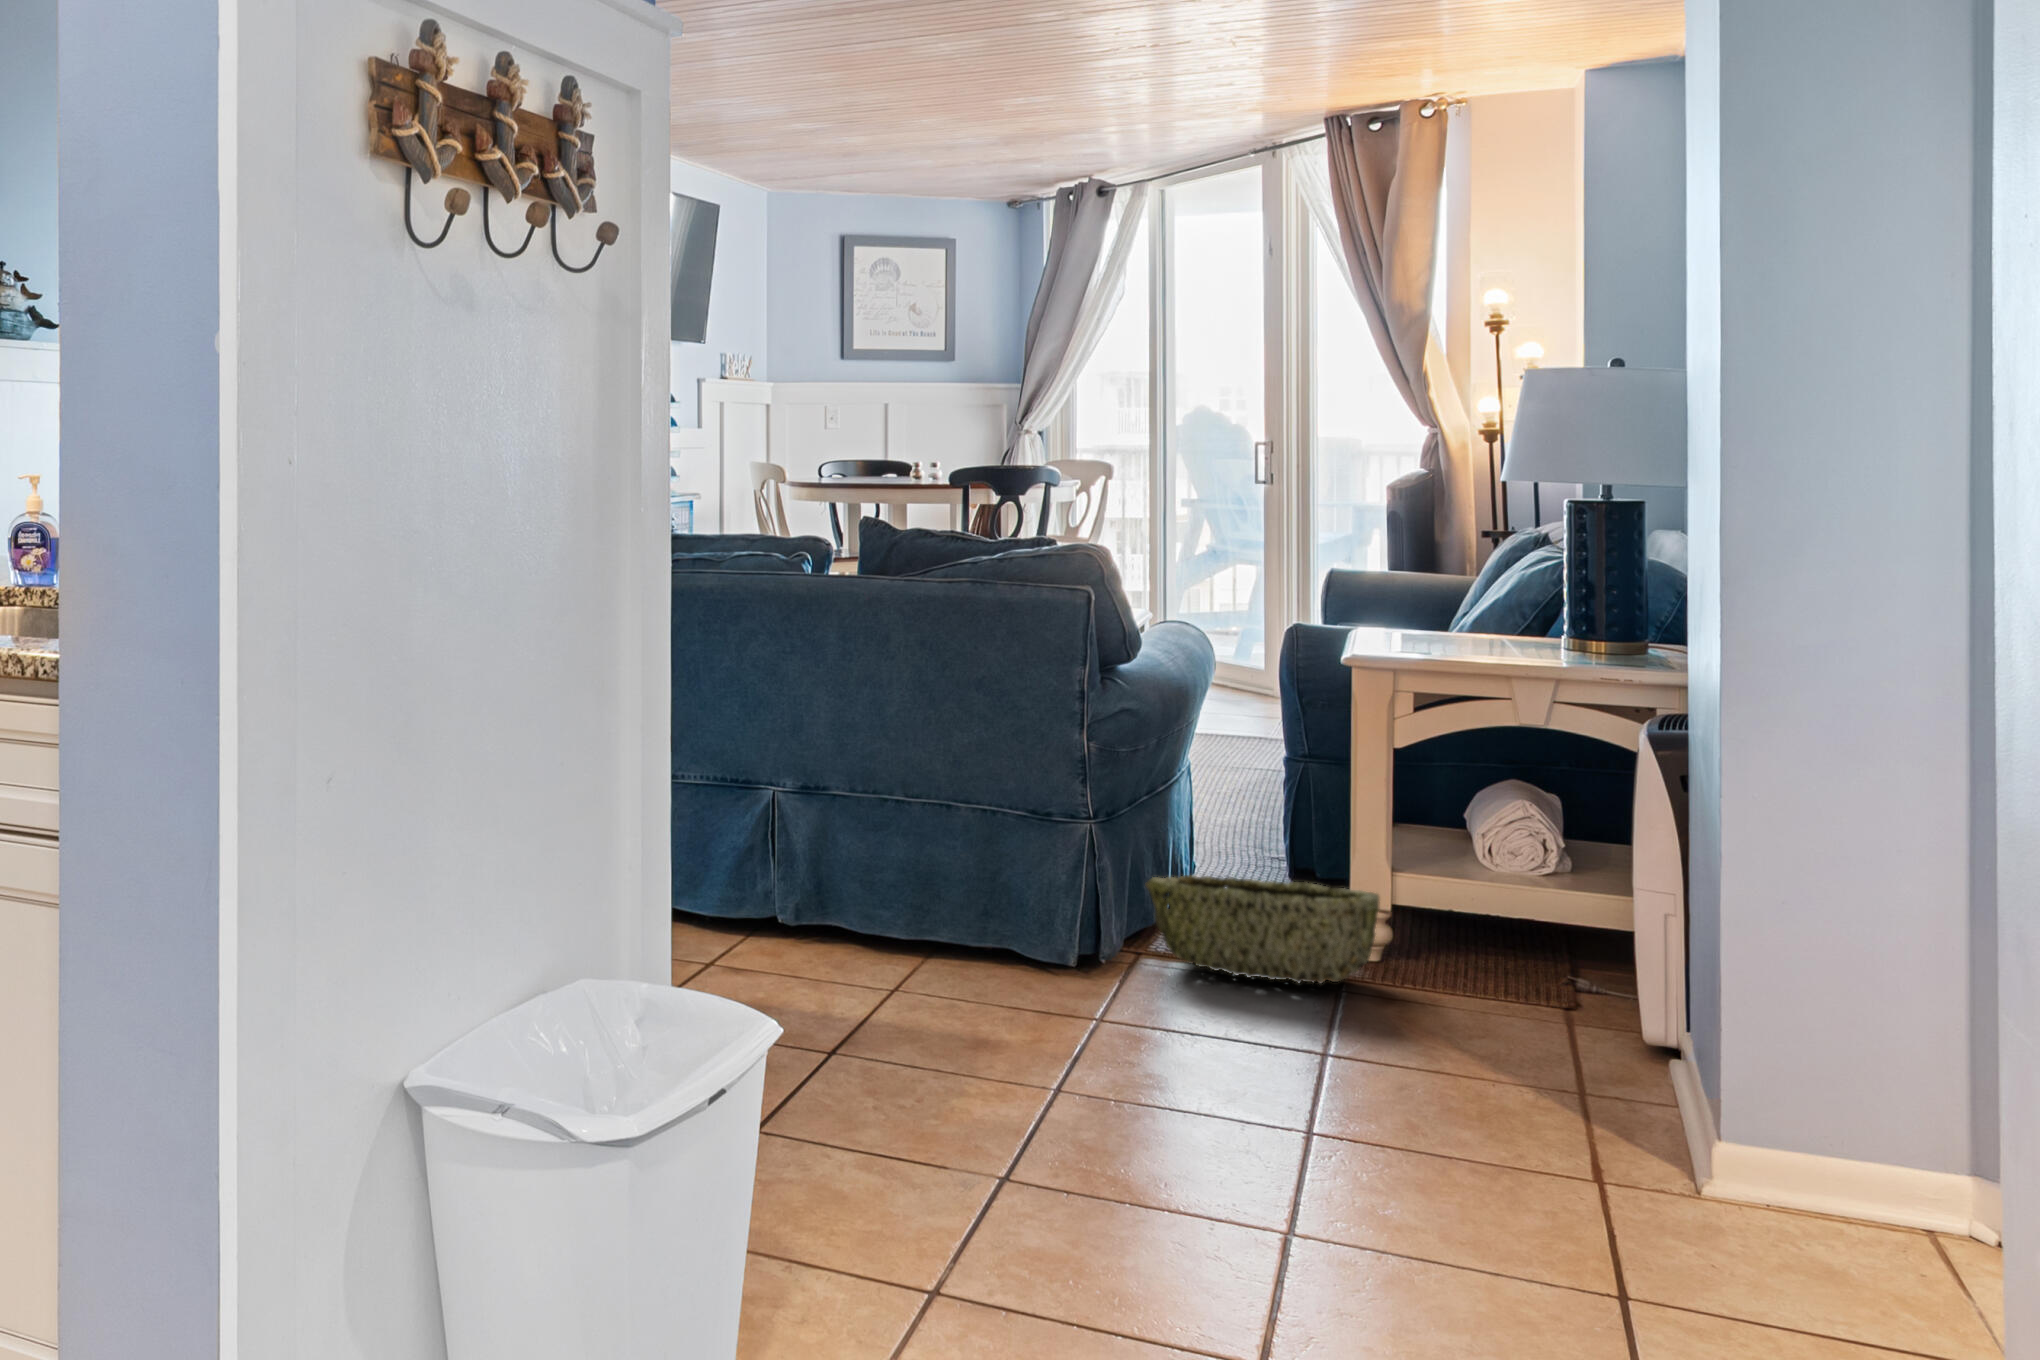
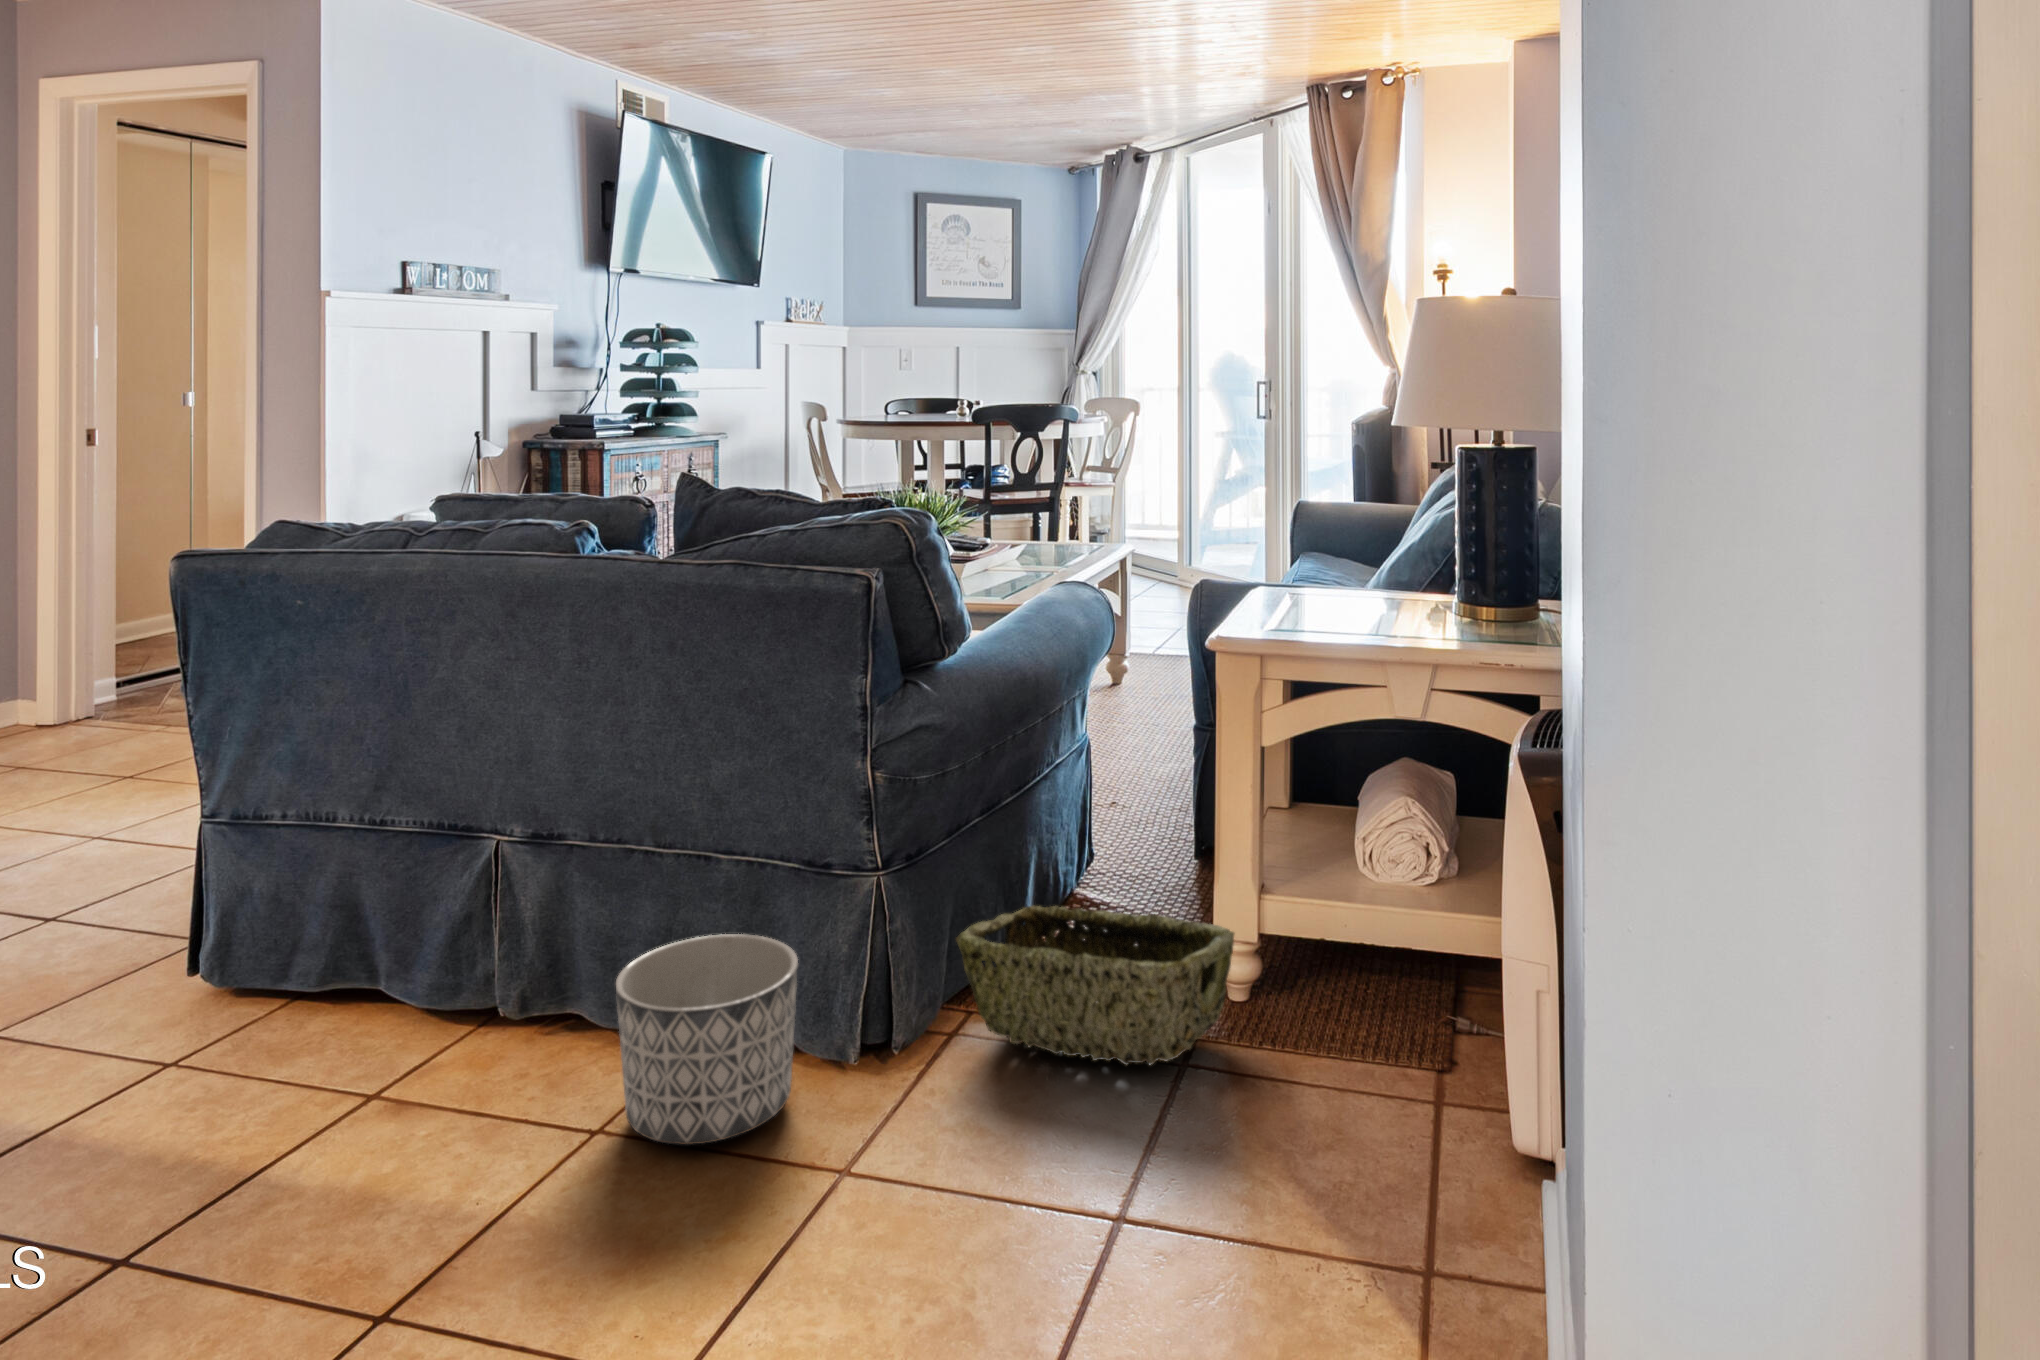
planter: none [910,865,1044,1003] -> present [616,934,798,1145]

